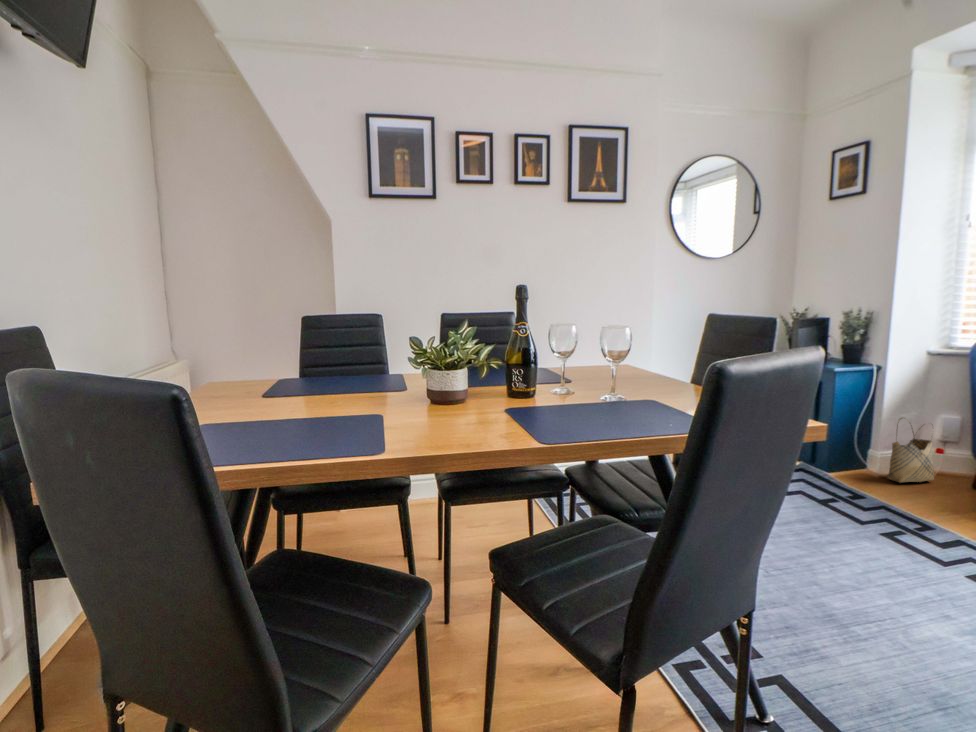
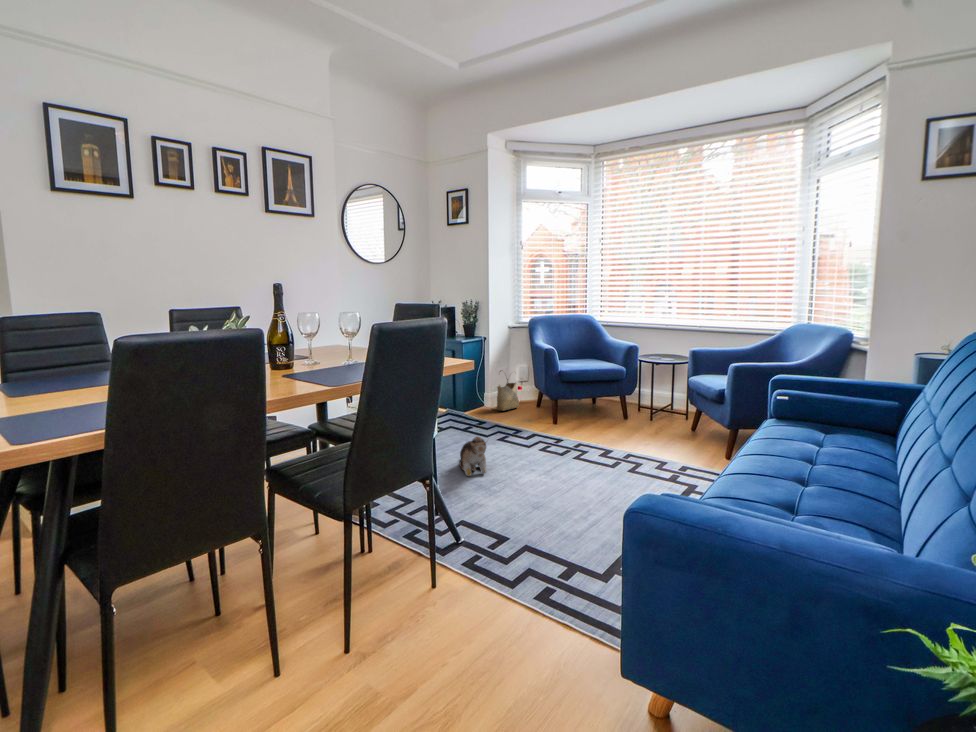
plush toy: none [800,536,861,601] -> present [459,437,486,476]

